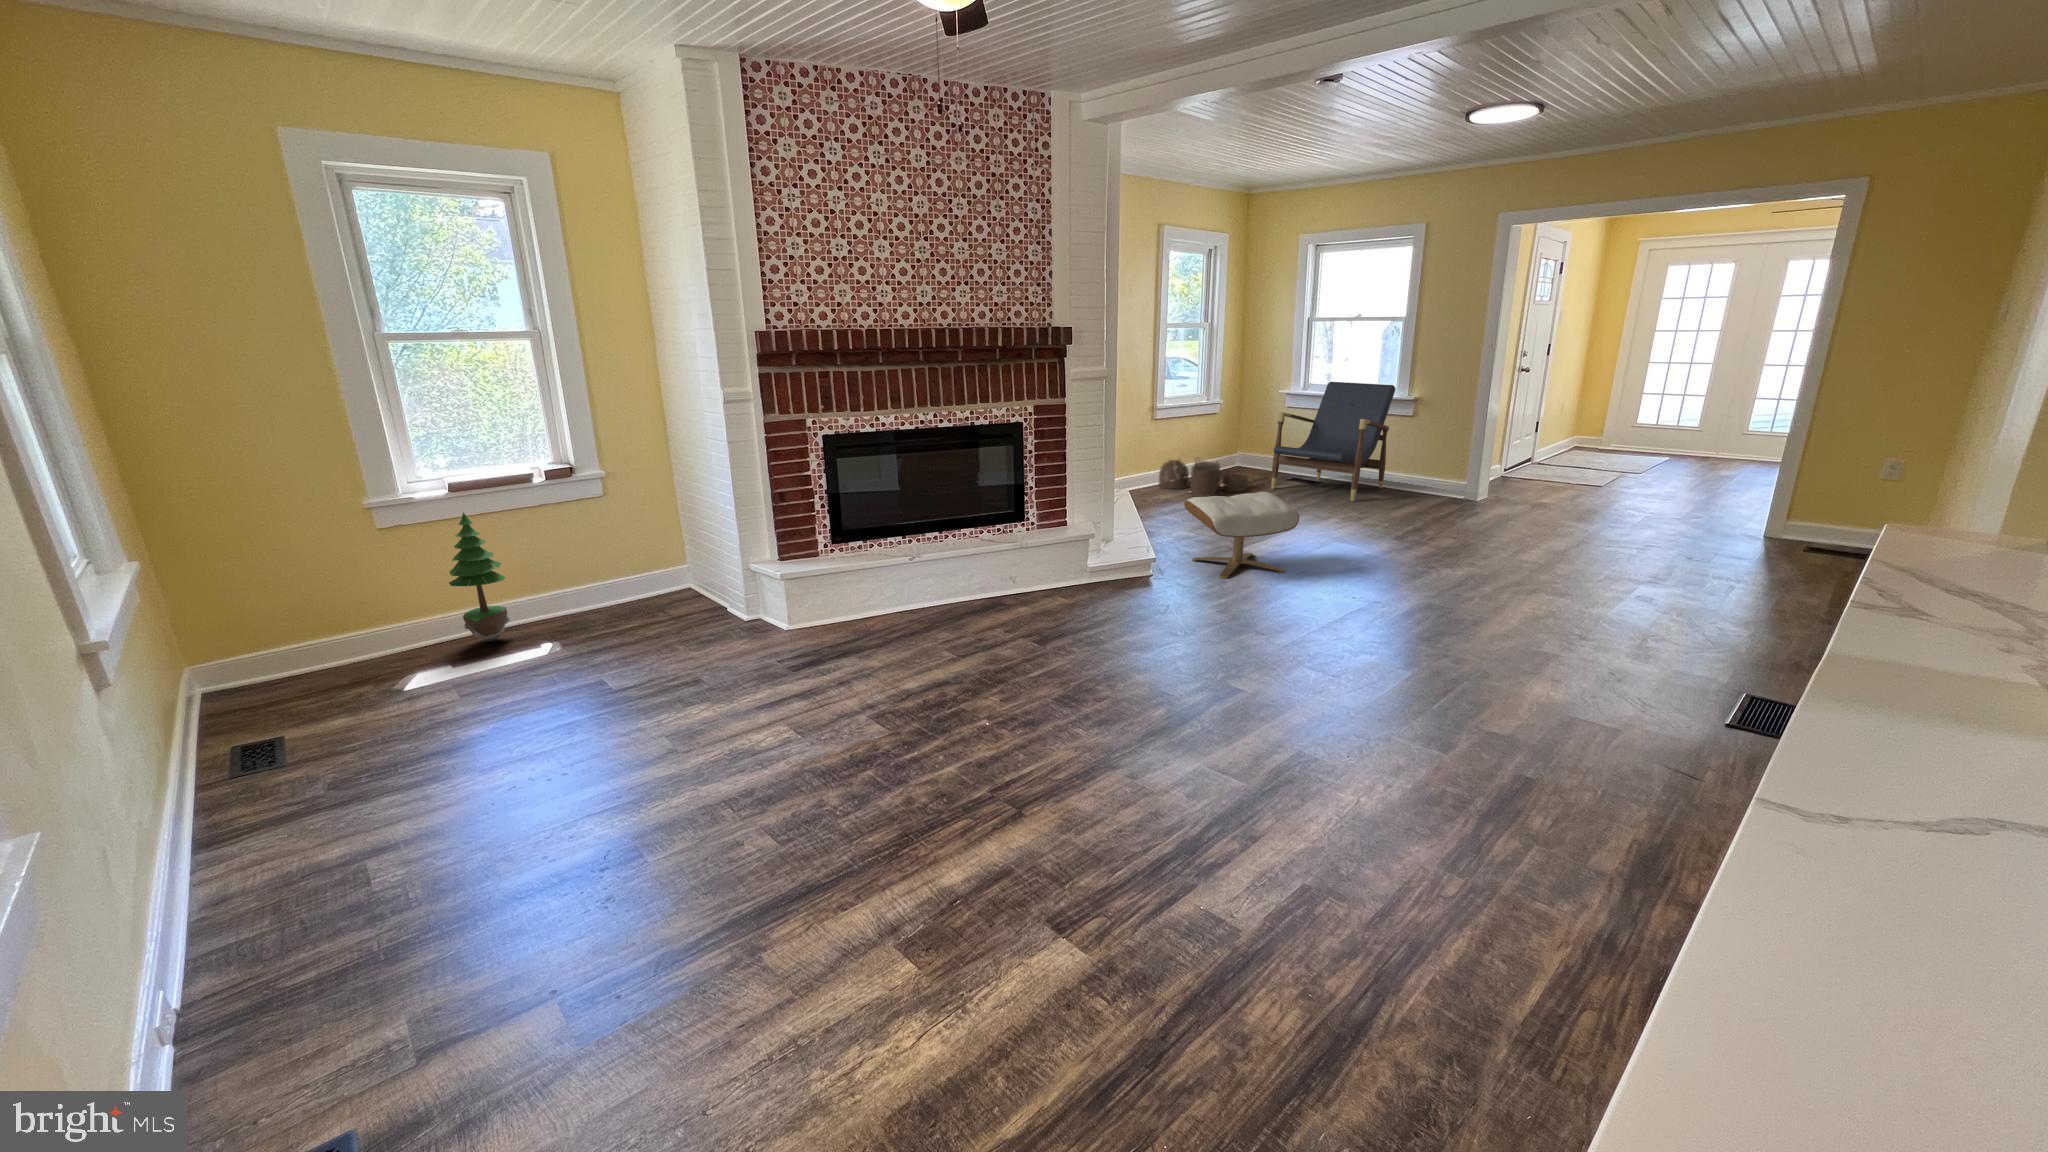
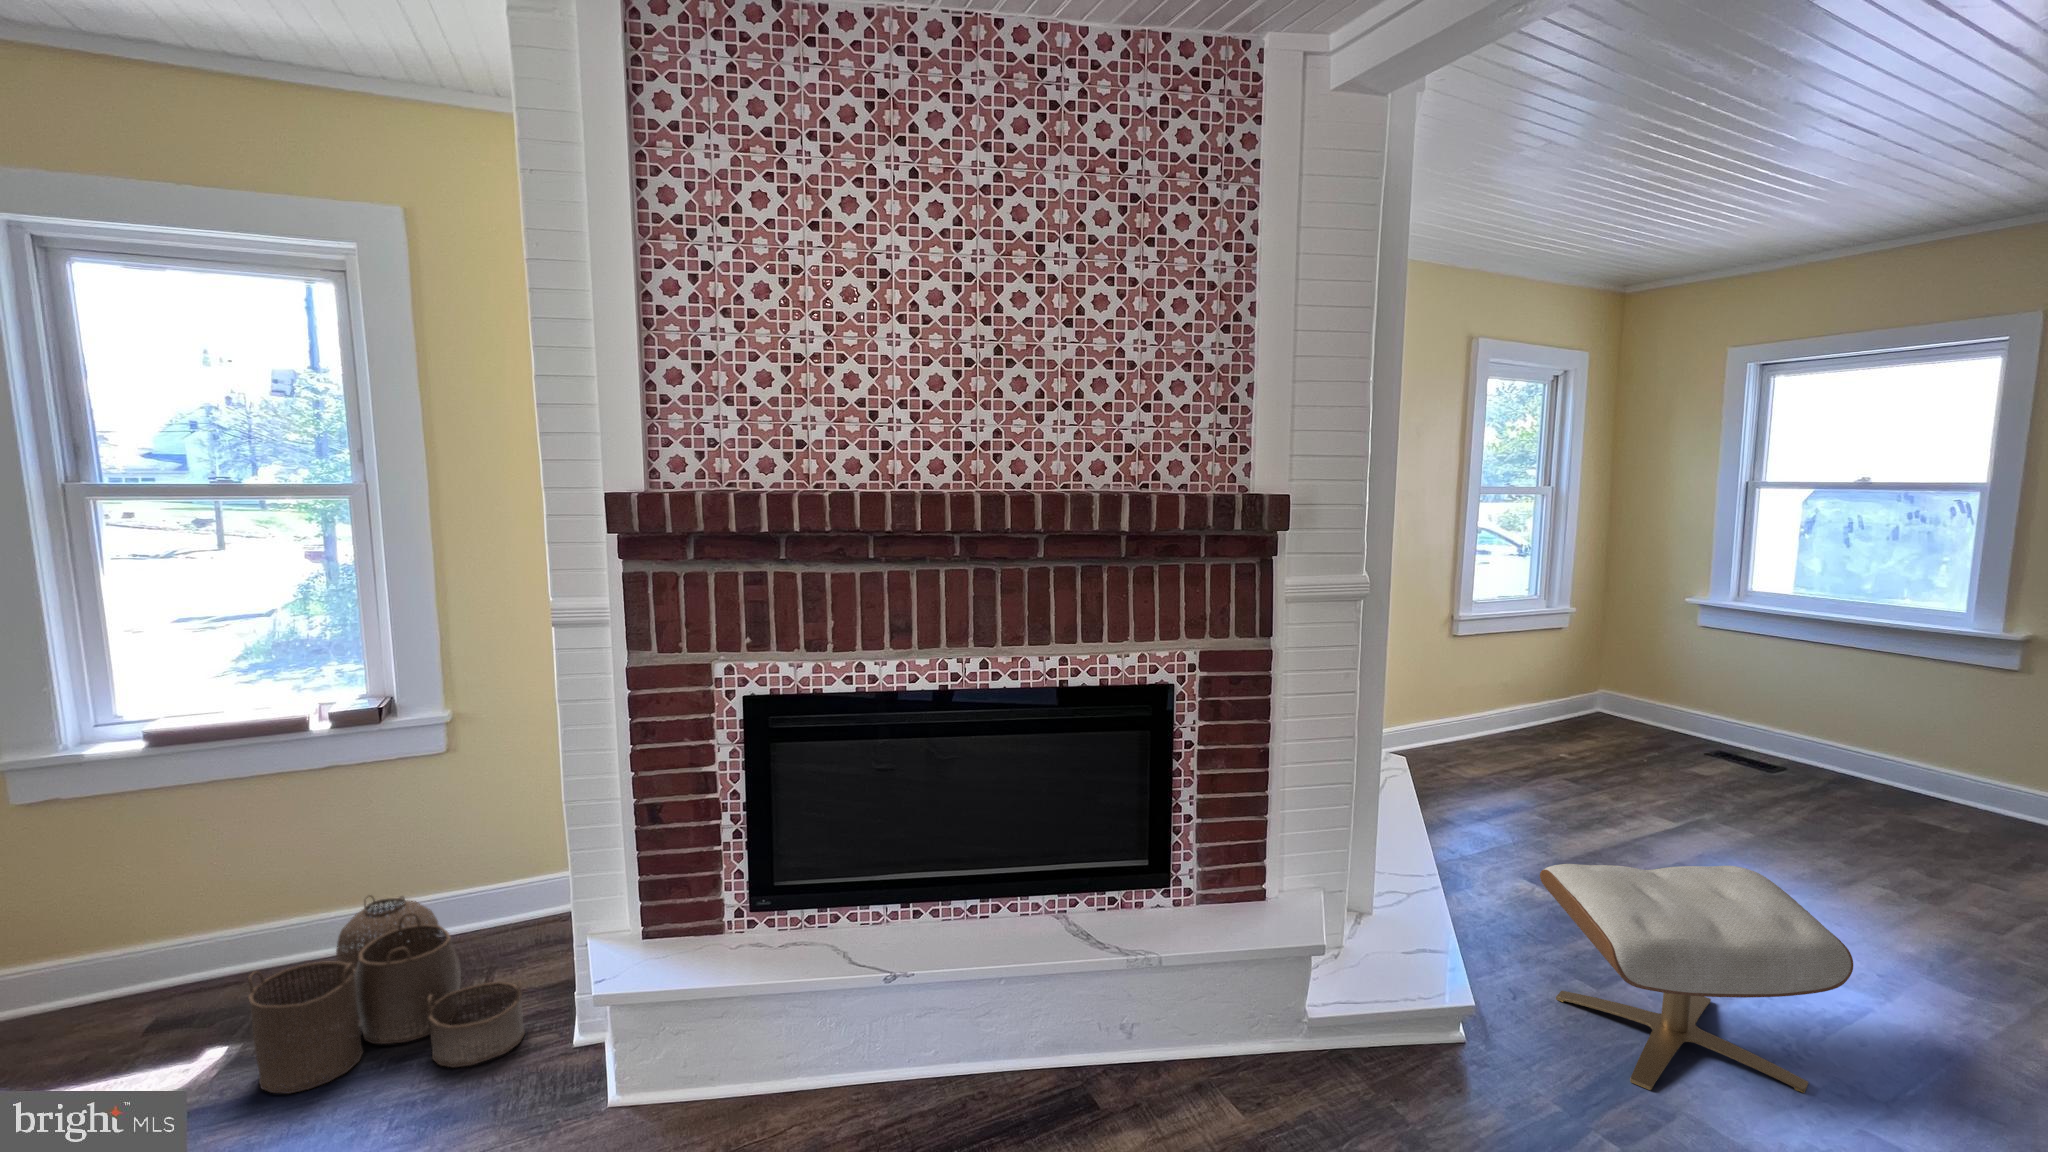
lounge chair: present [1272,382,1395,501] -> none [1720,592,2010,846]
woven basket: present [1159,460,1248,497] -> present [248,896,525,1093]
potted tree: present [449,513,510,642] -> none [75,791,193,1022]

